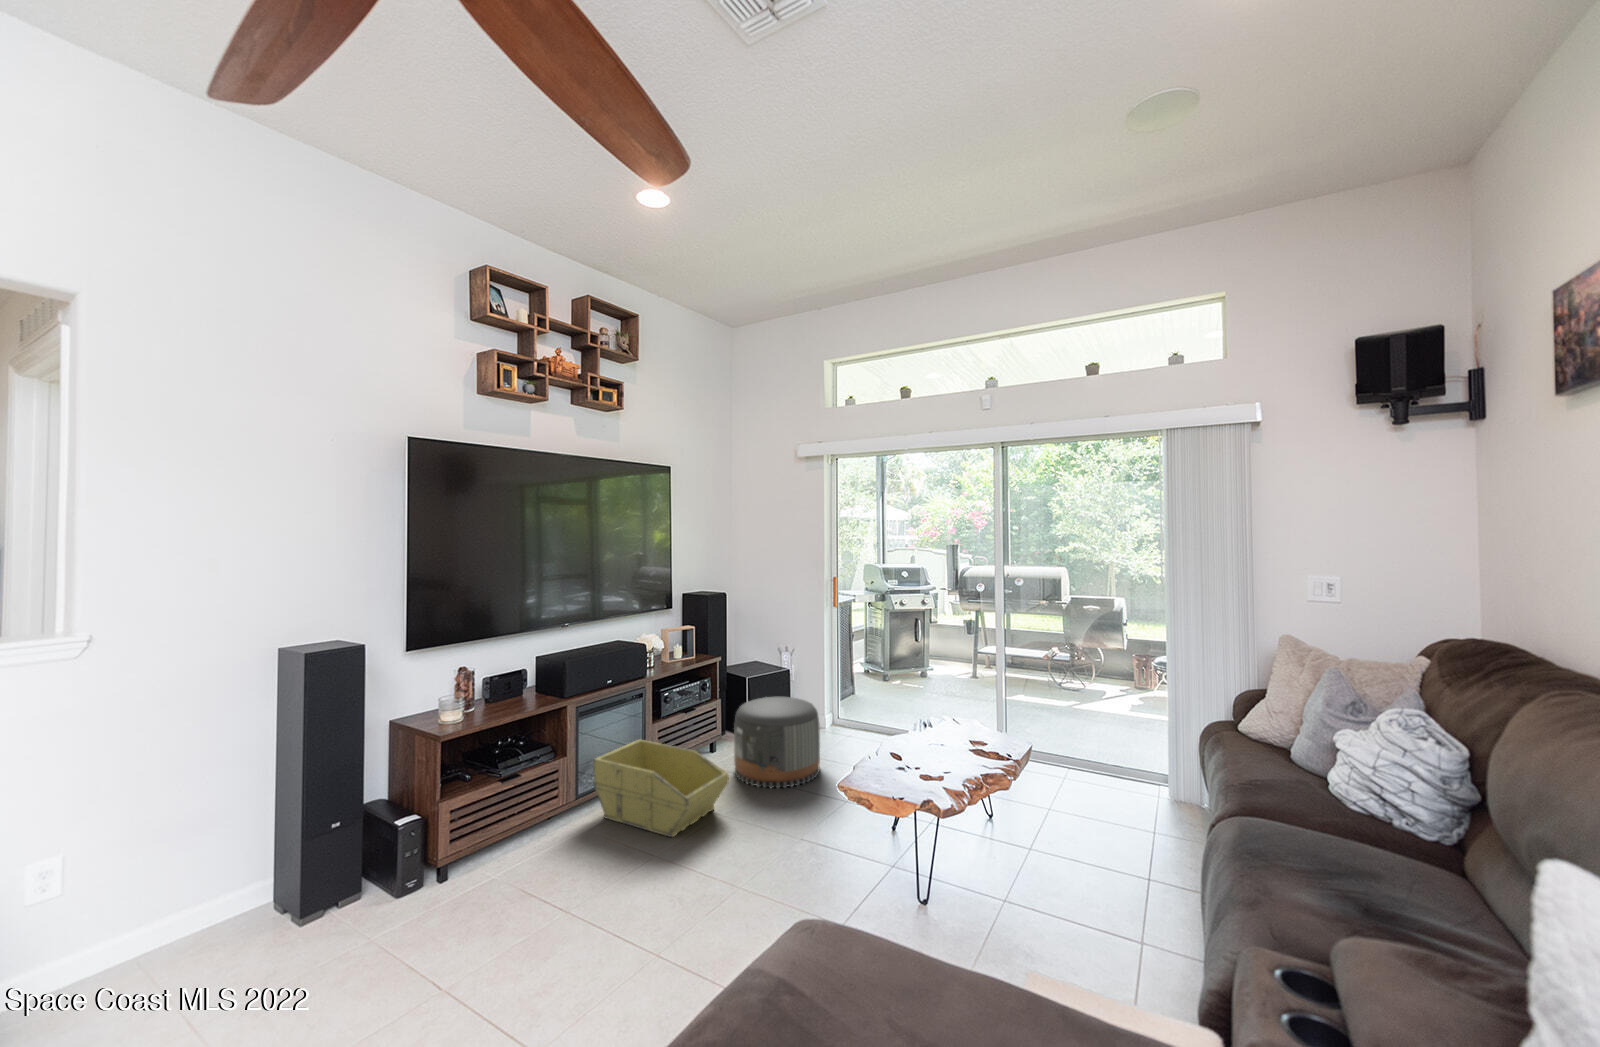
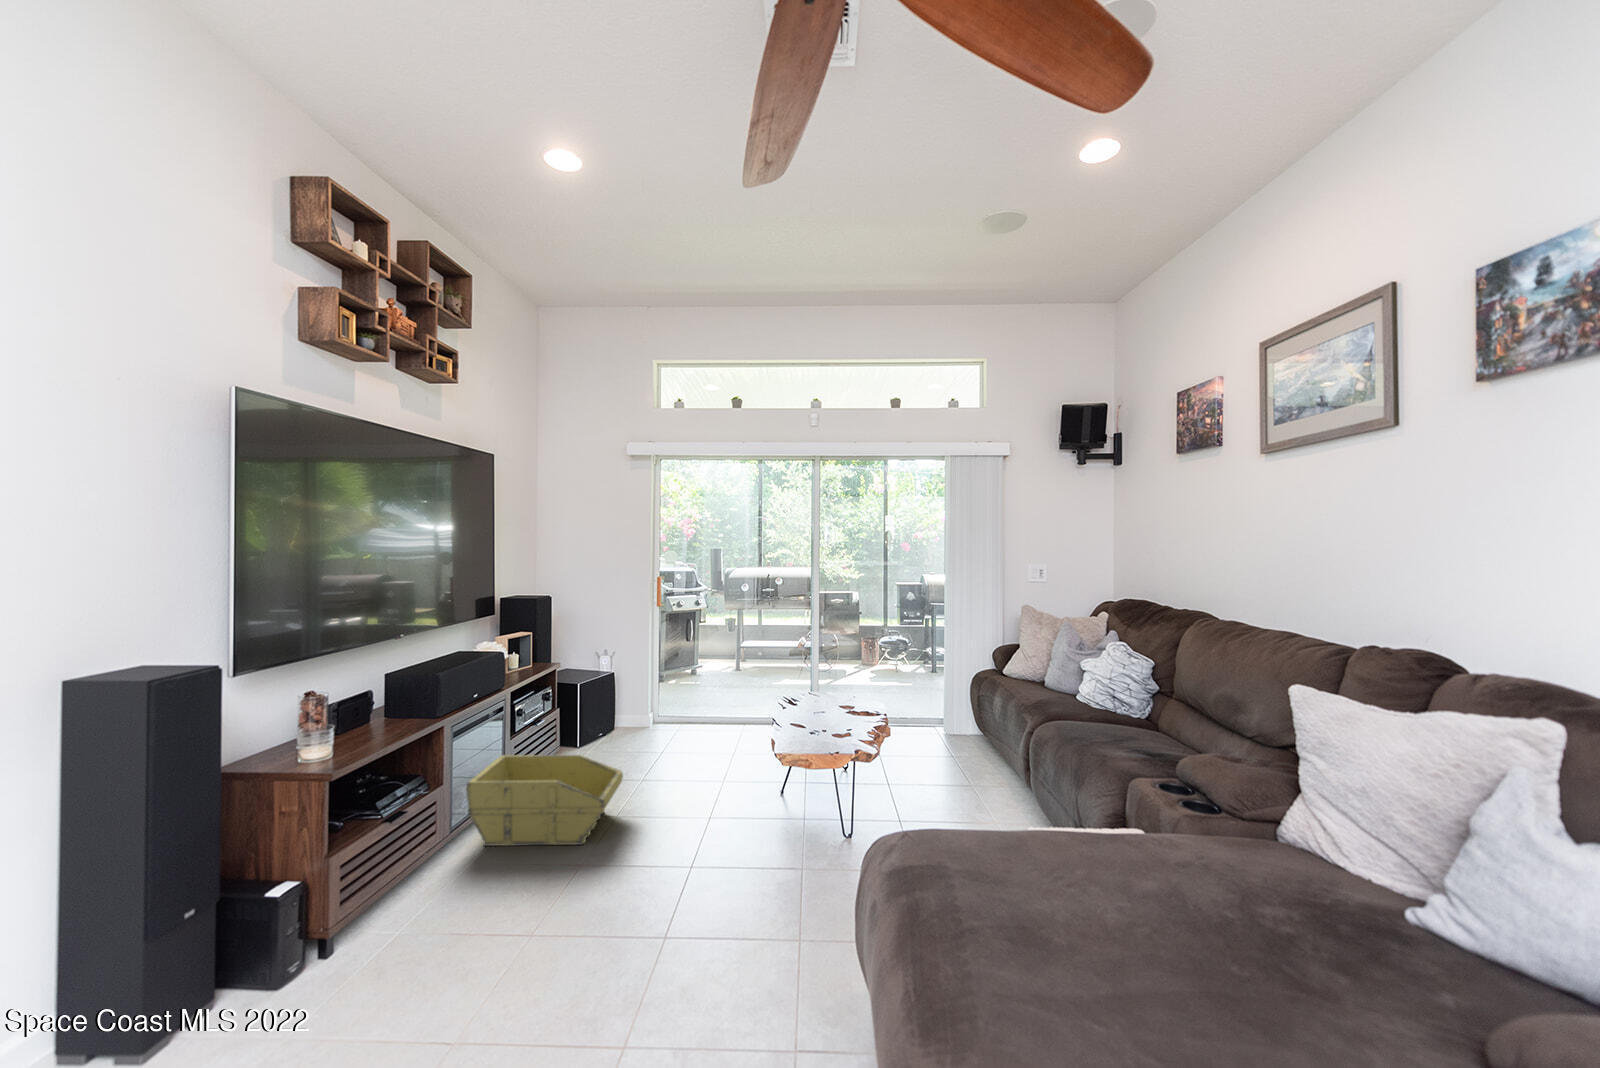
pouf: present [734,697,820,788] -> none [592,693,681,784]

